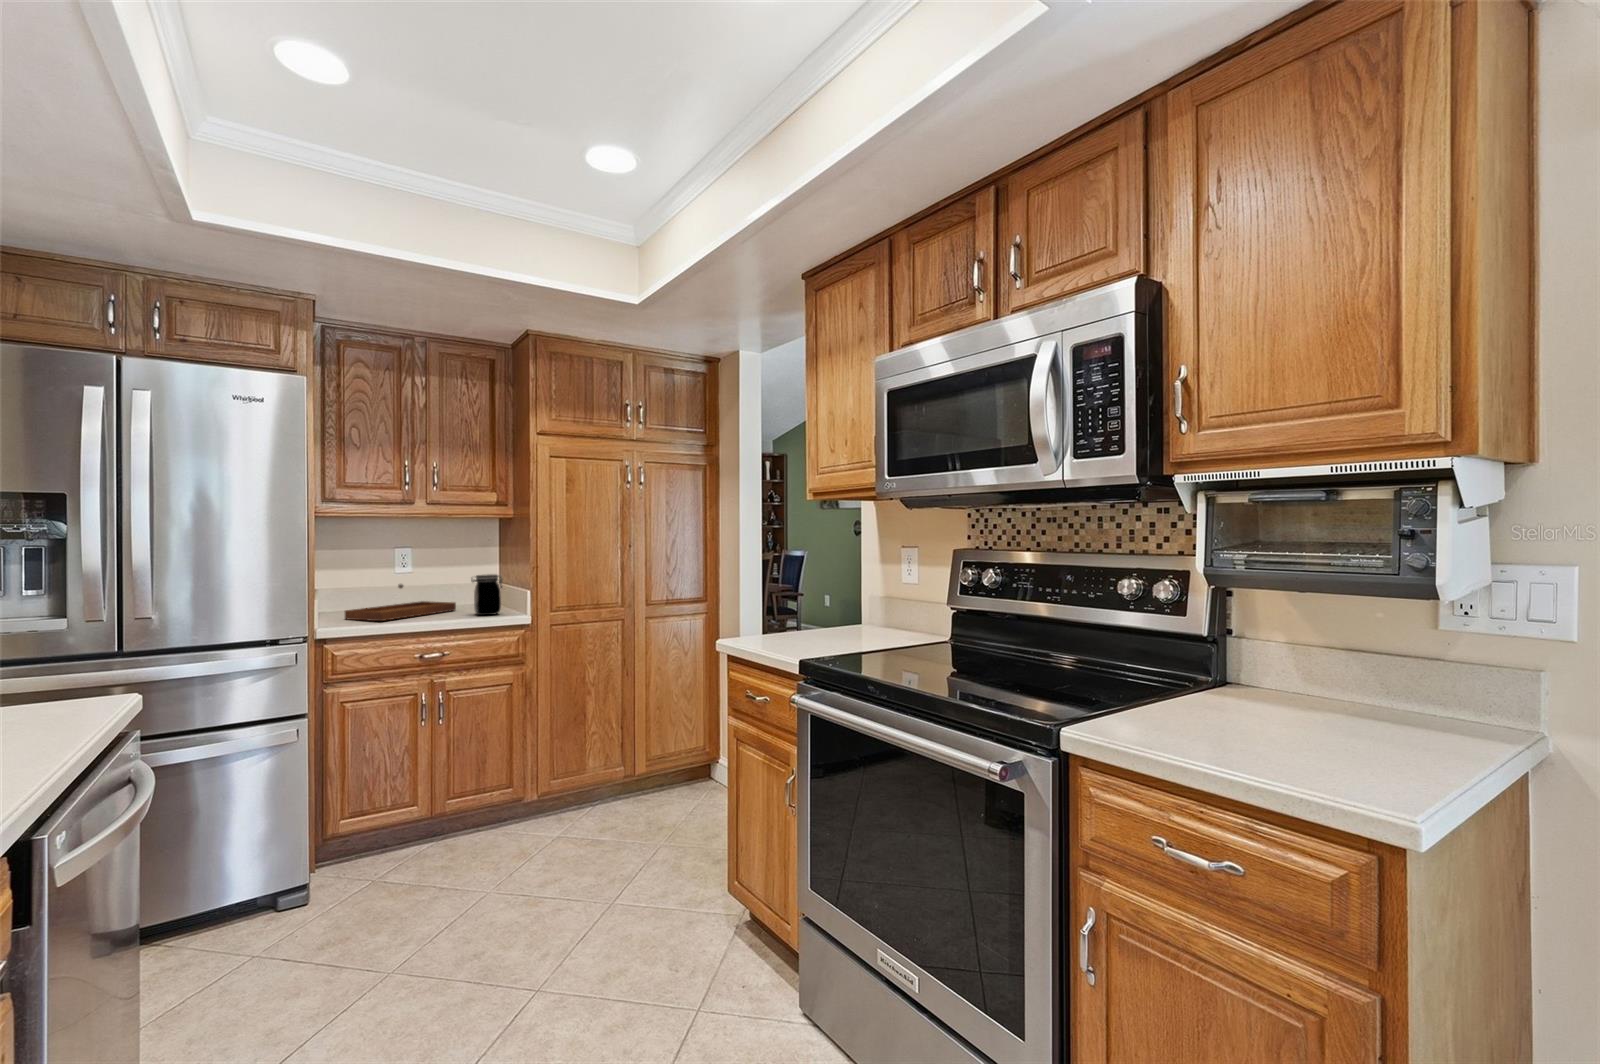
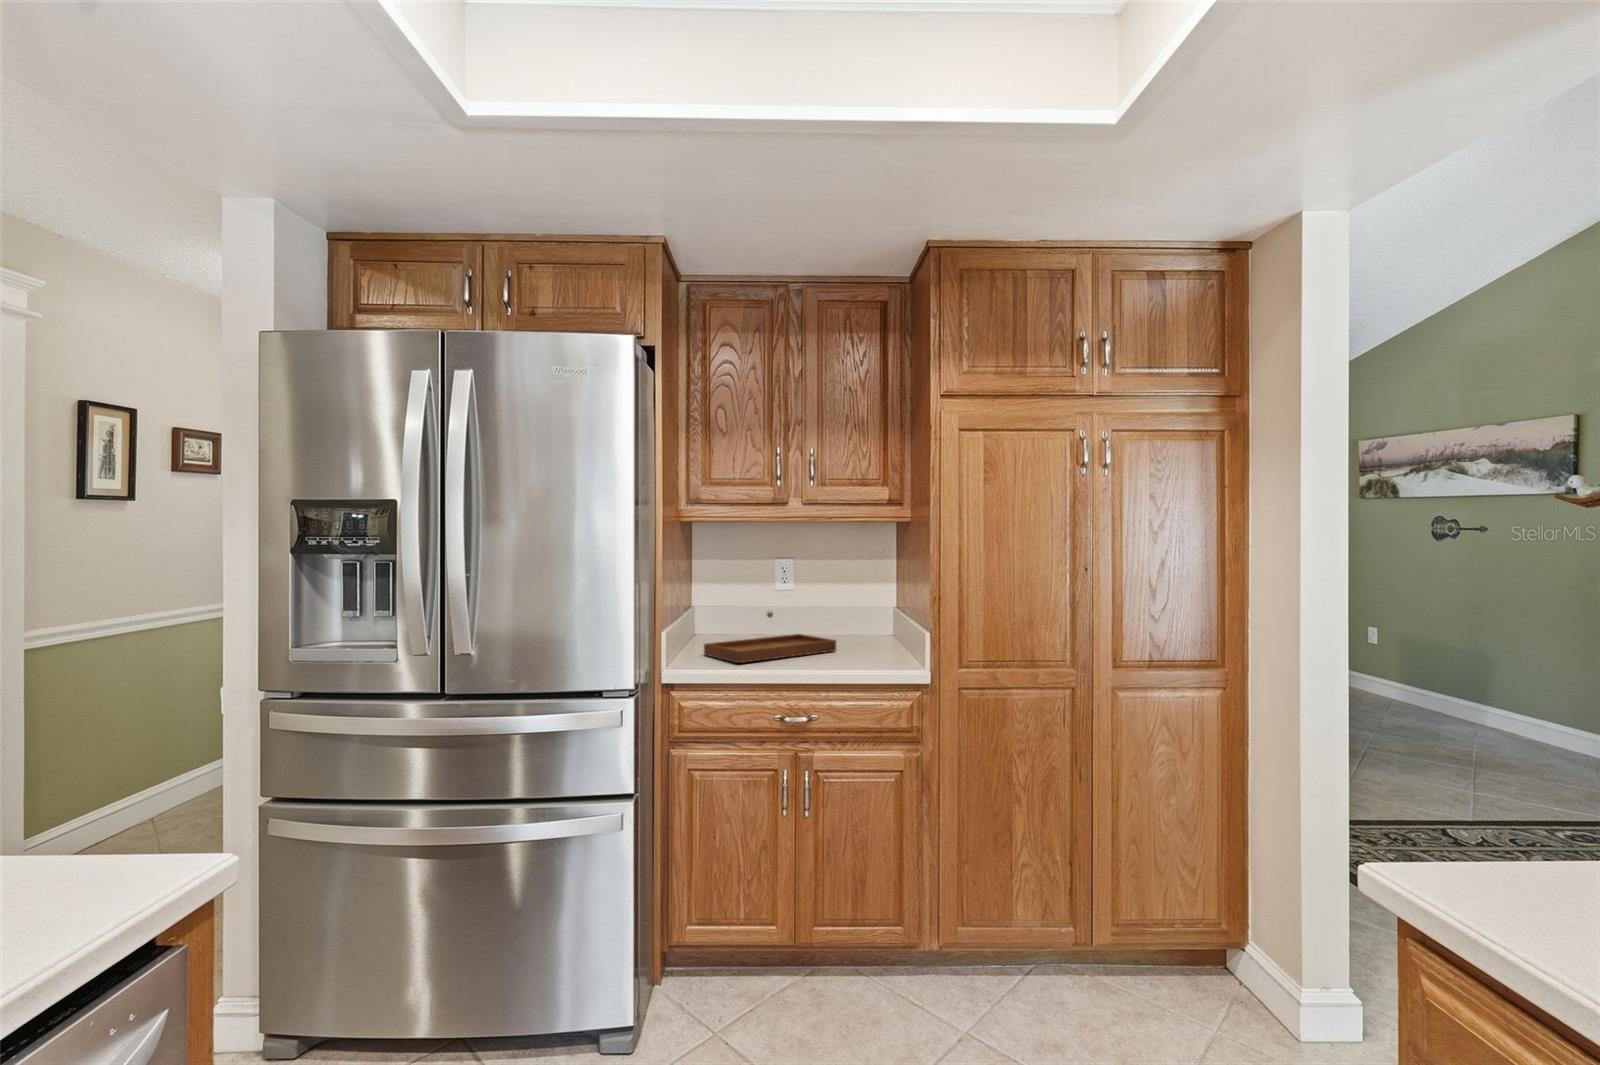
jar: present [471,574,503,615] -> none [852,604,894,664]

